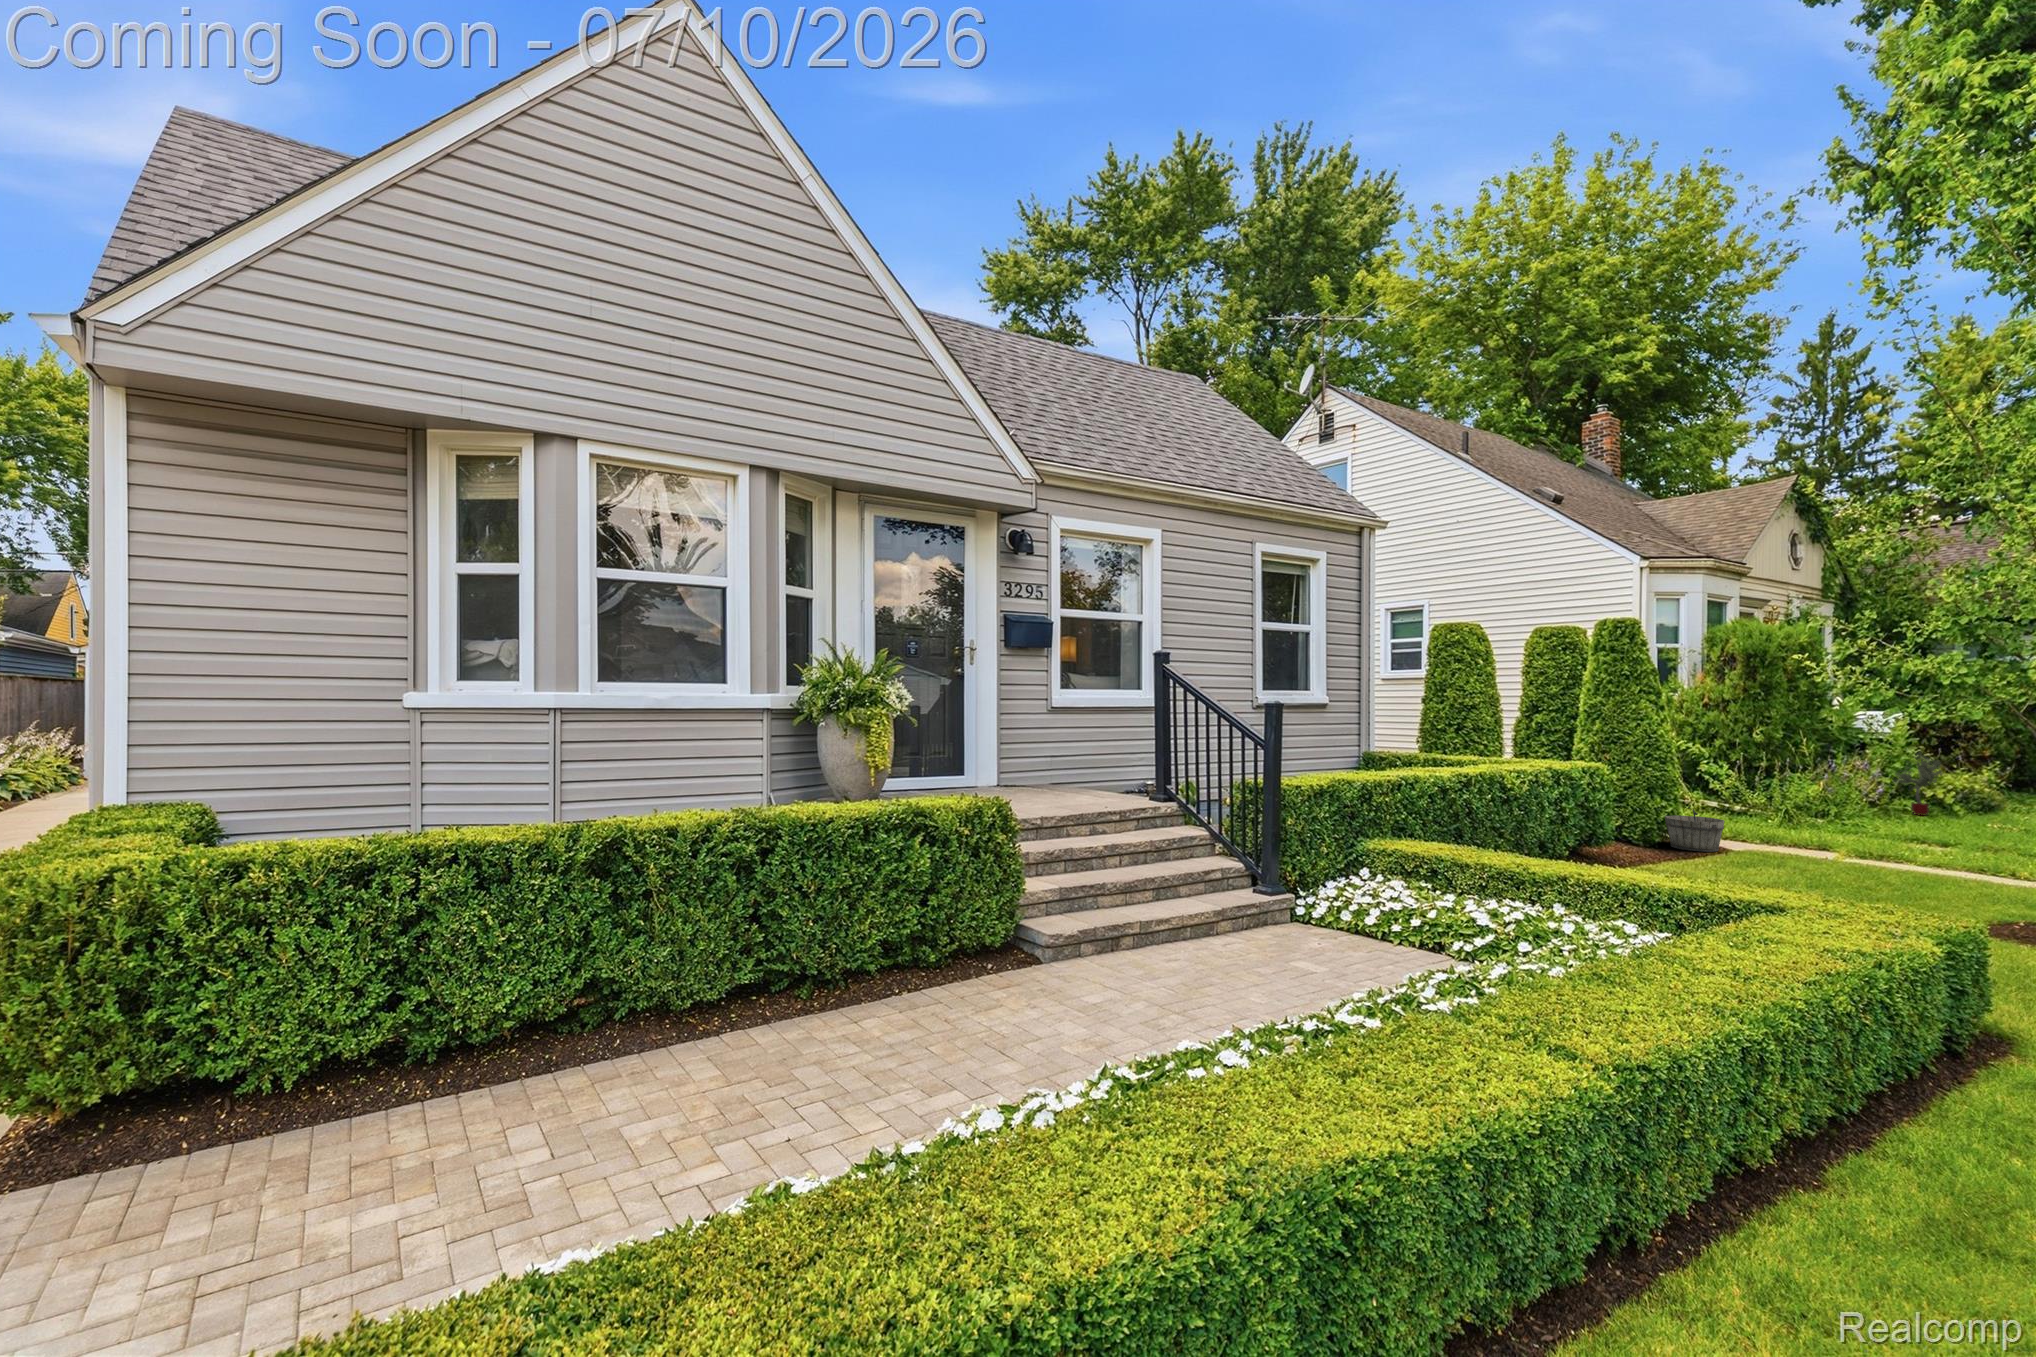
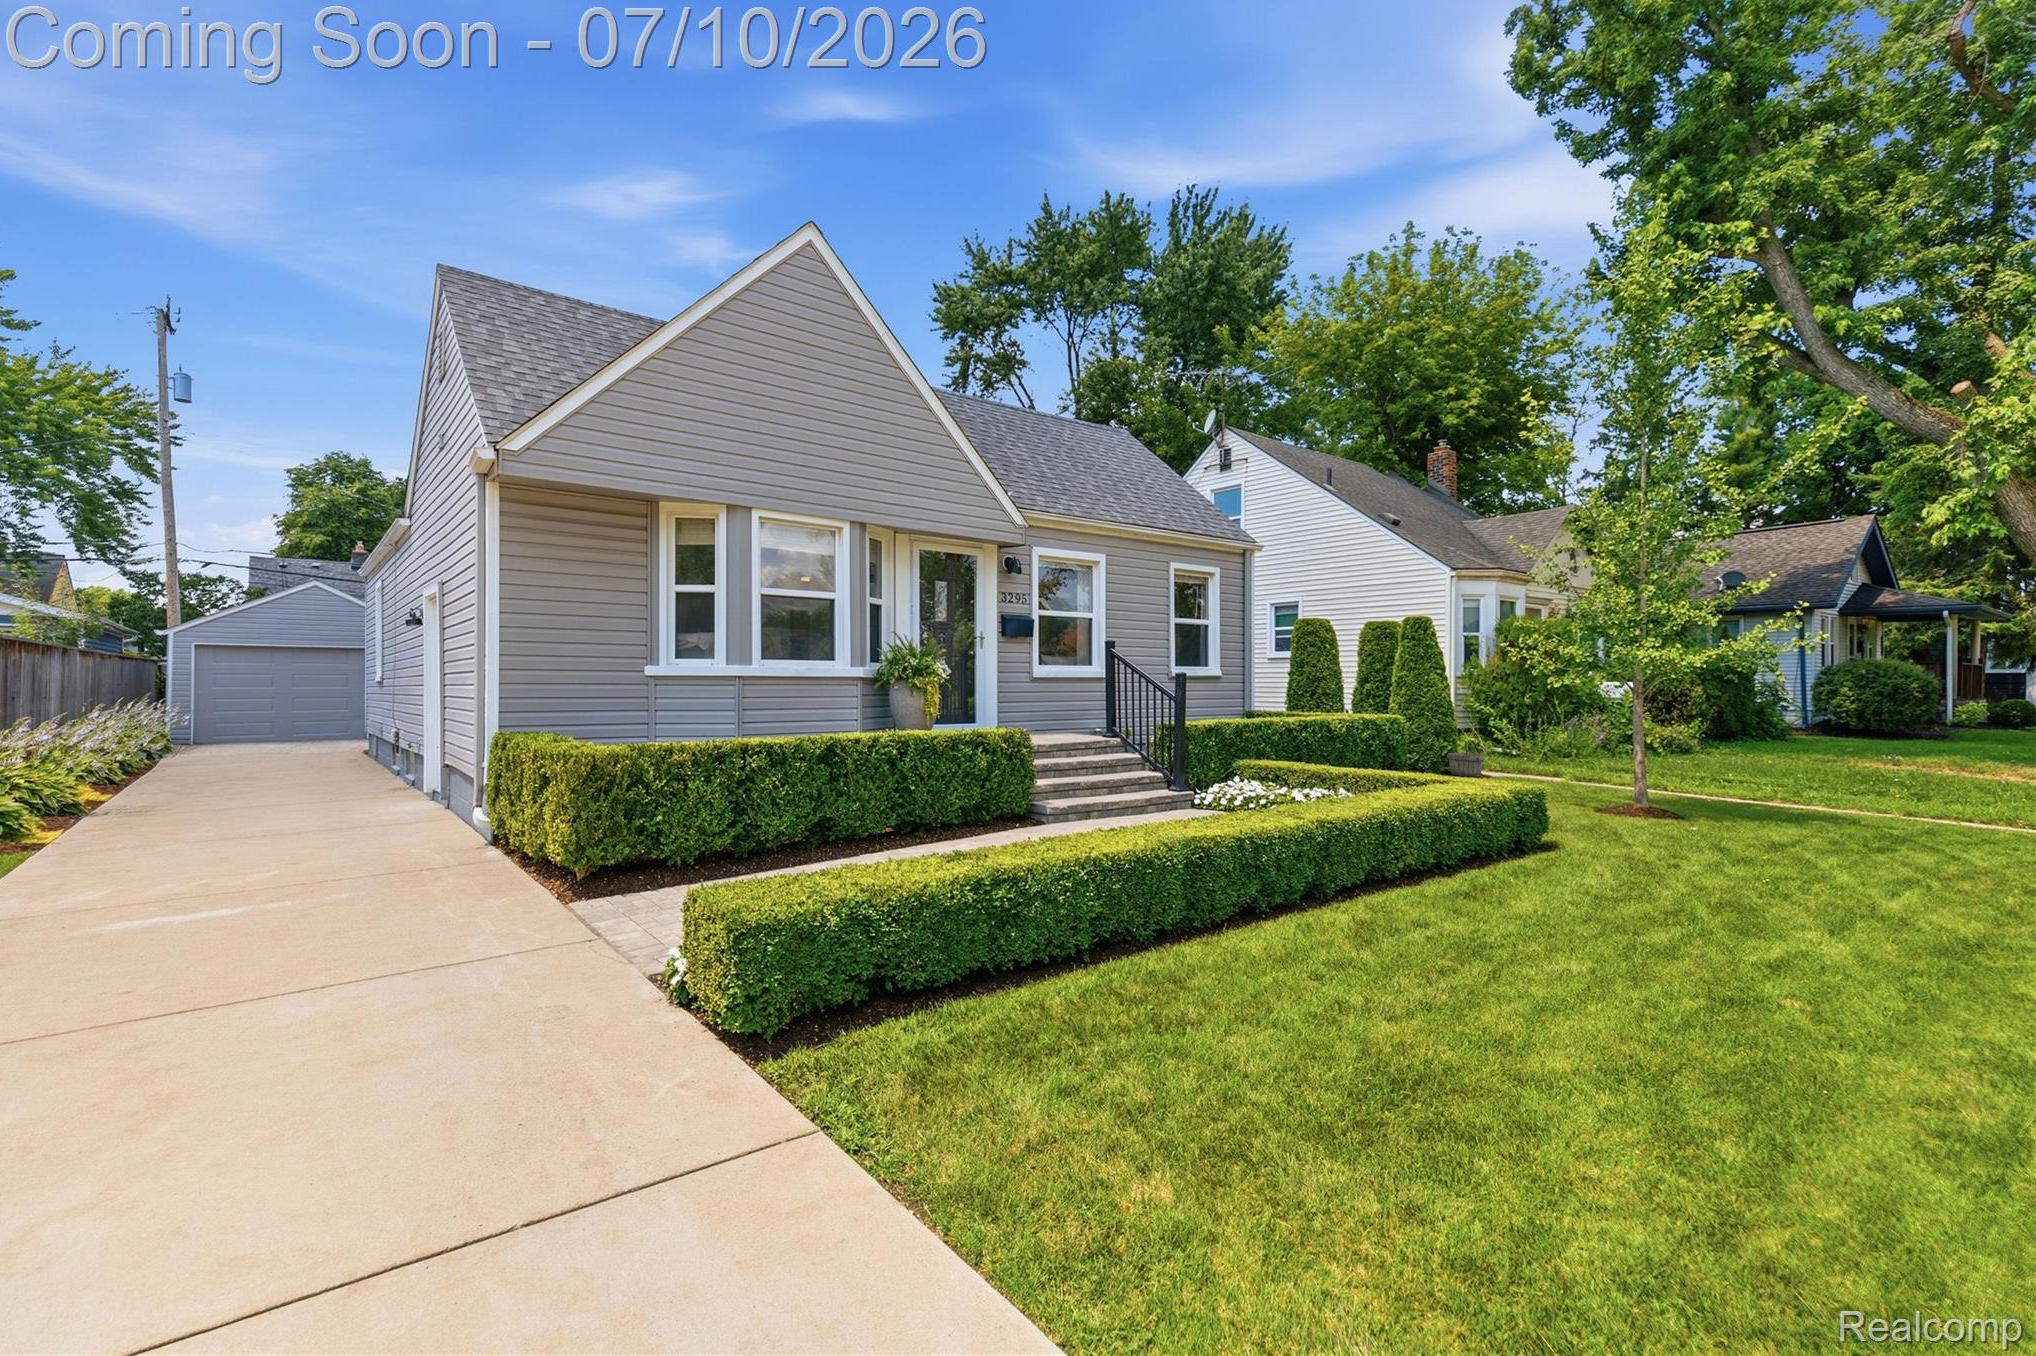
potted tree: present [1894,753,1942,816] -> none [1614,710,1648,755]

